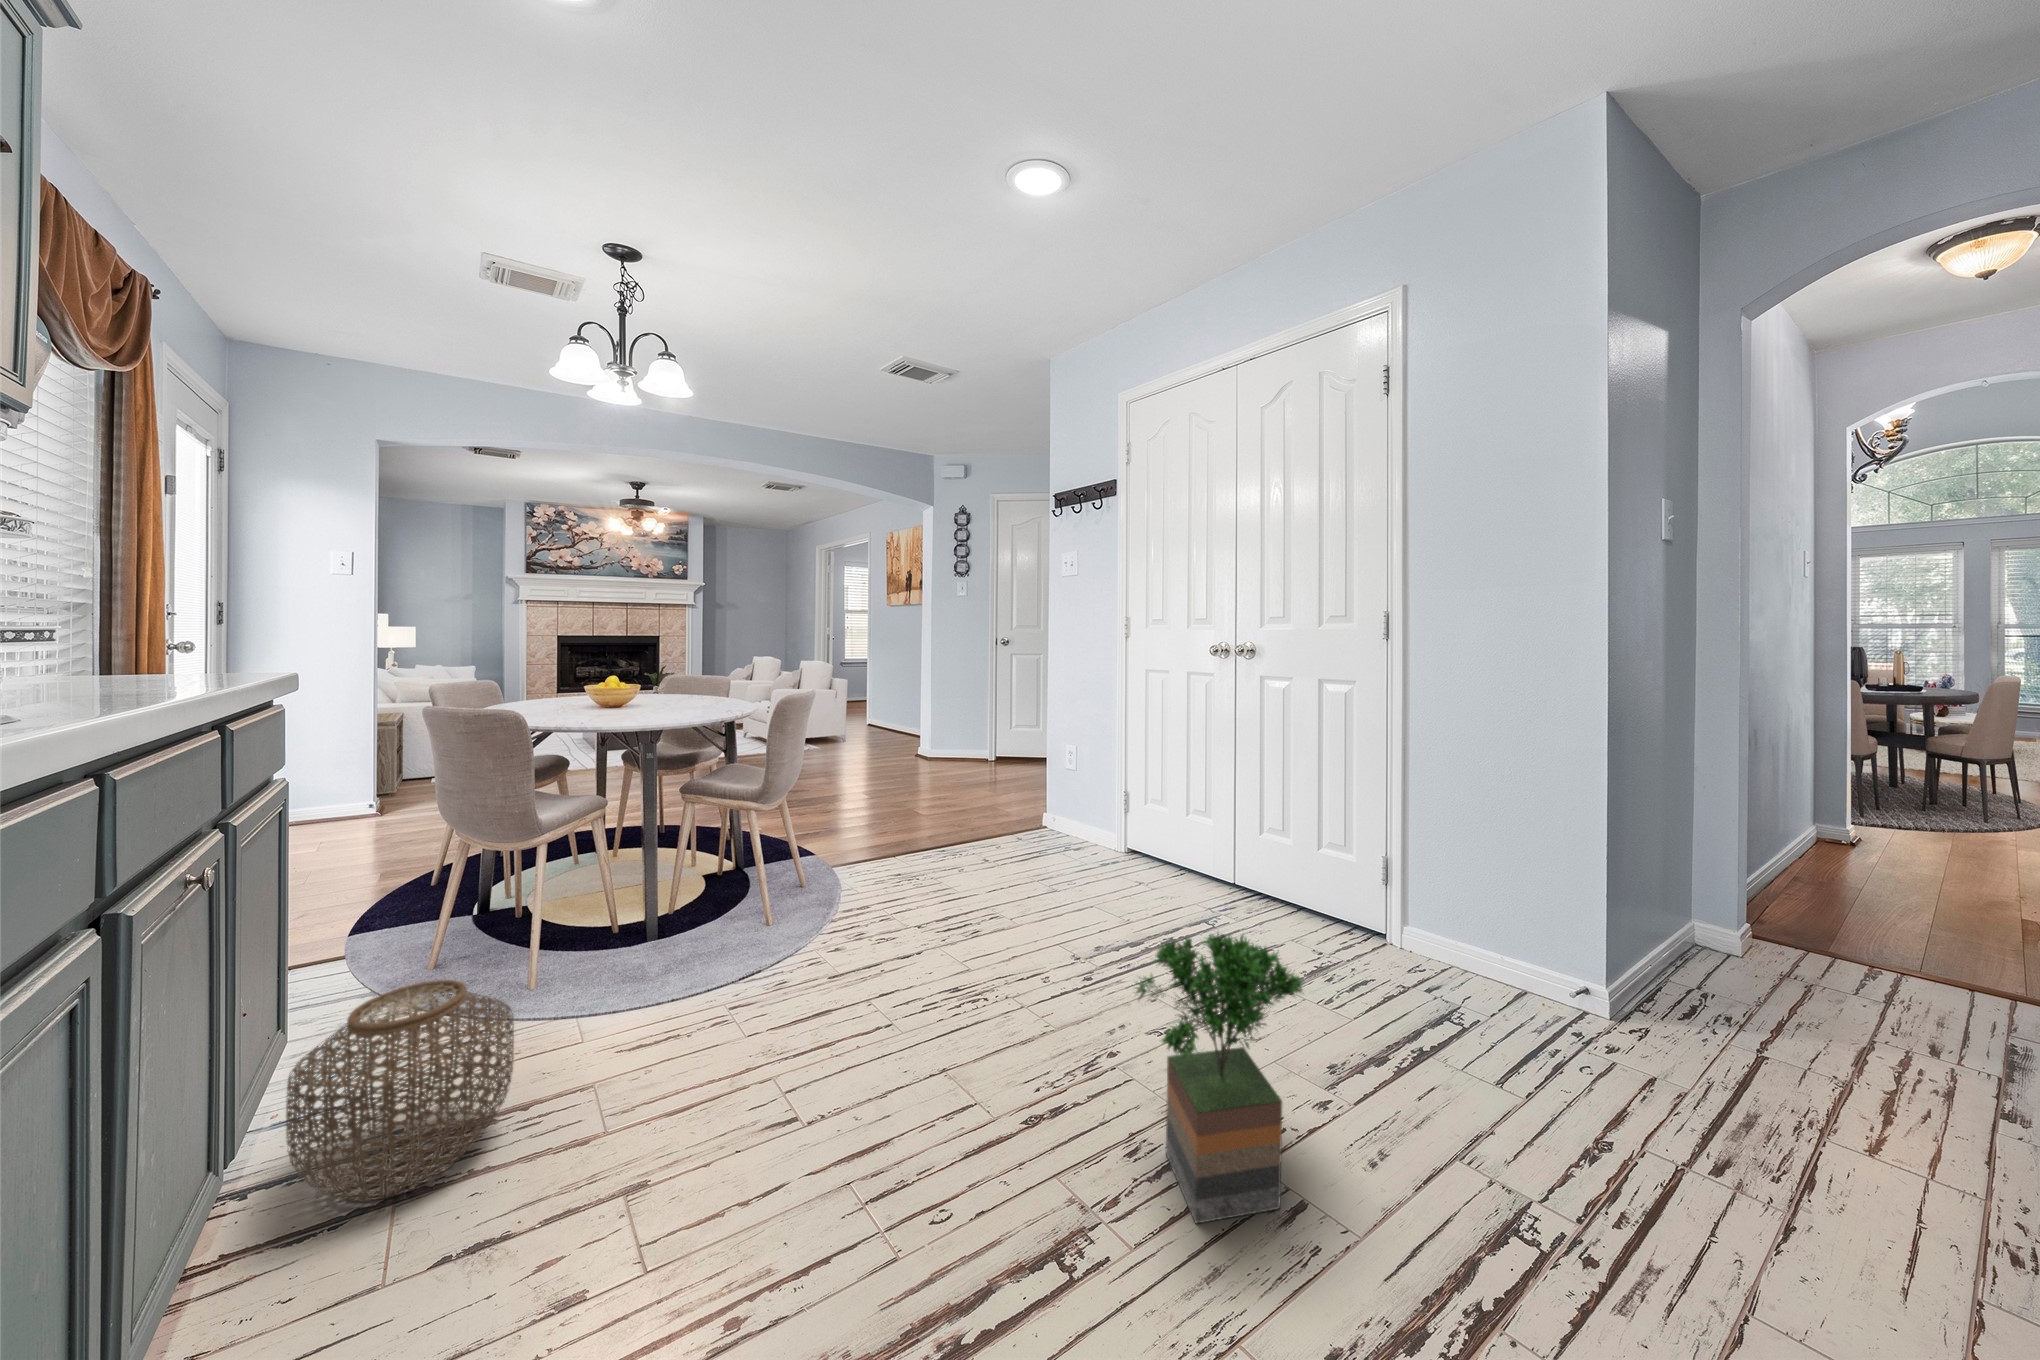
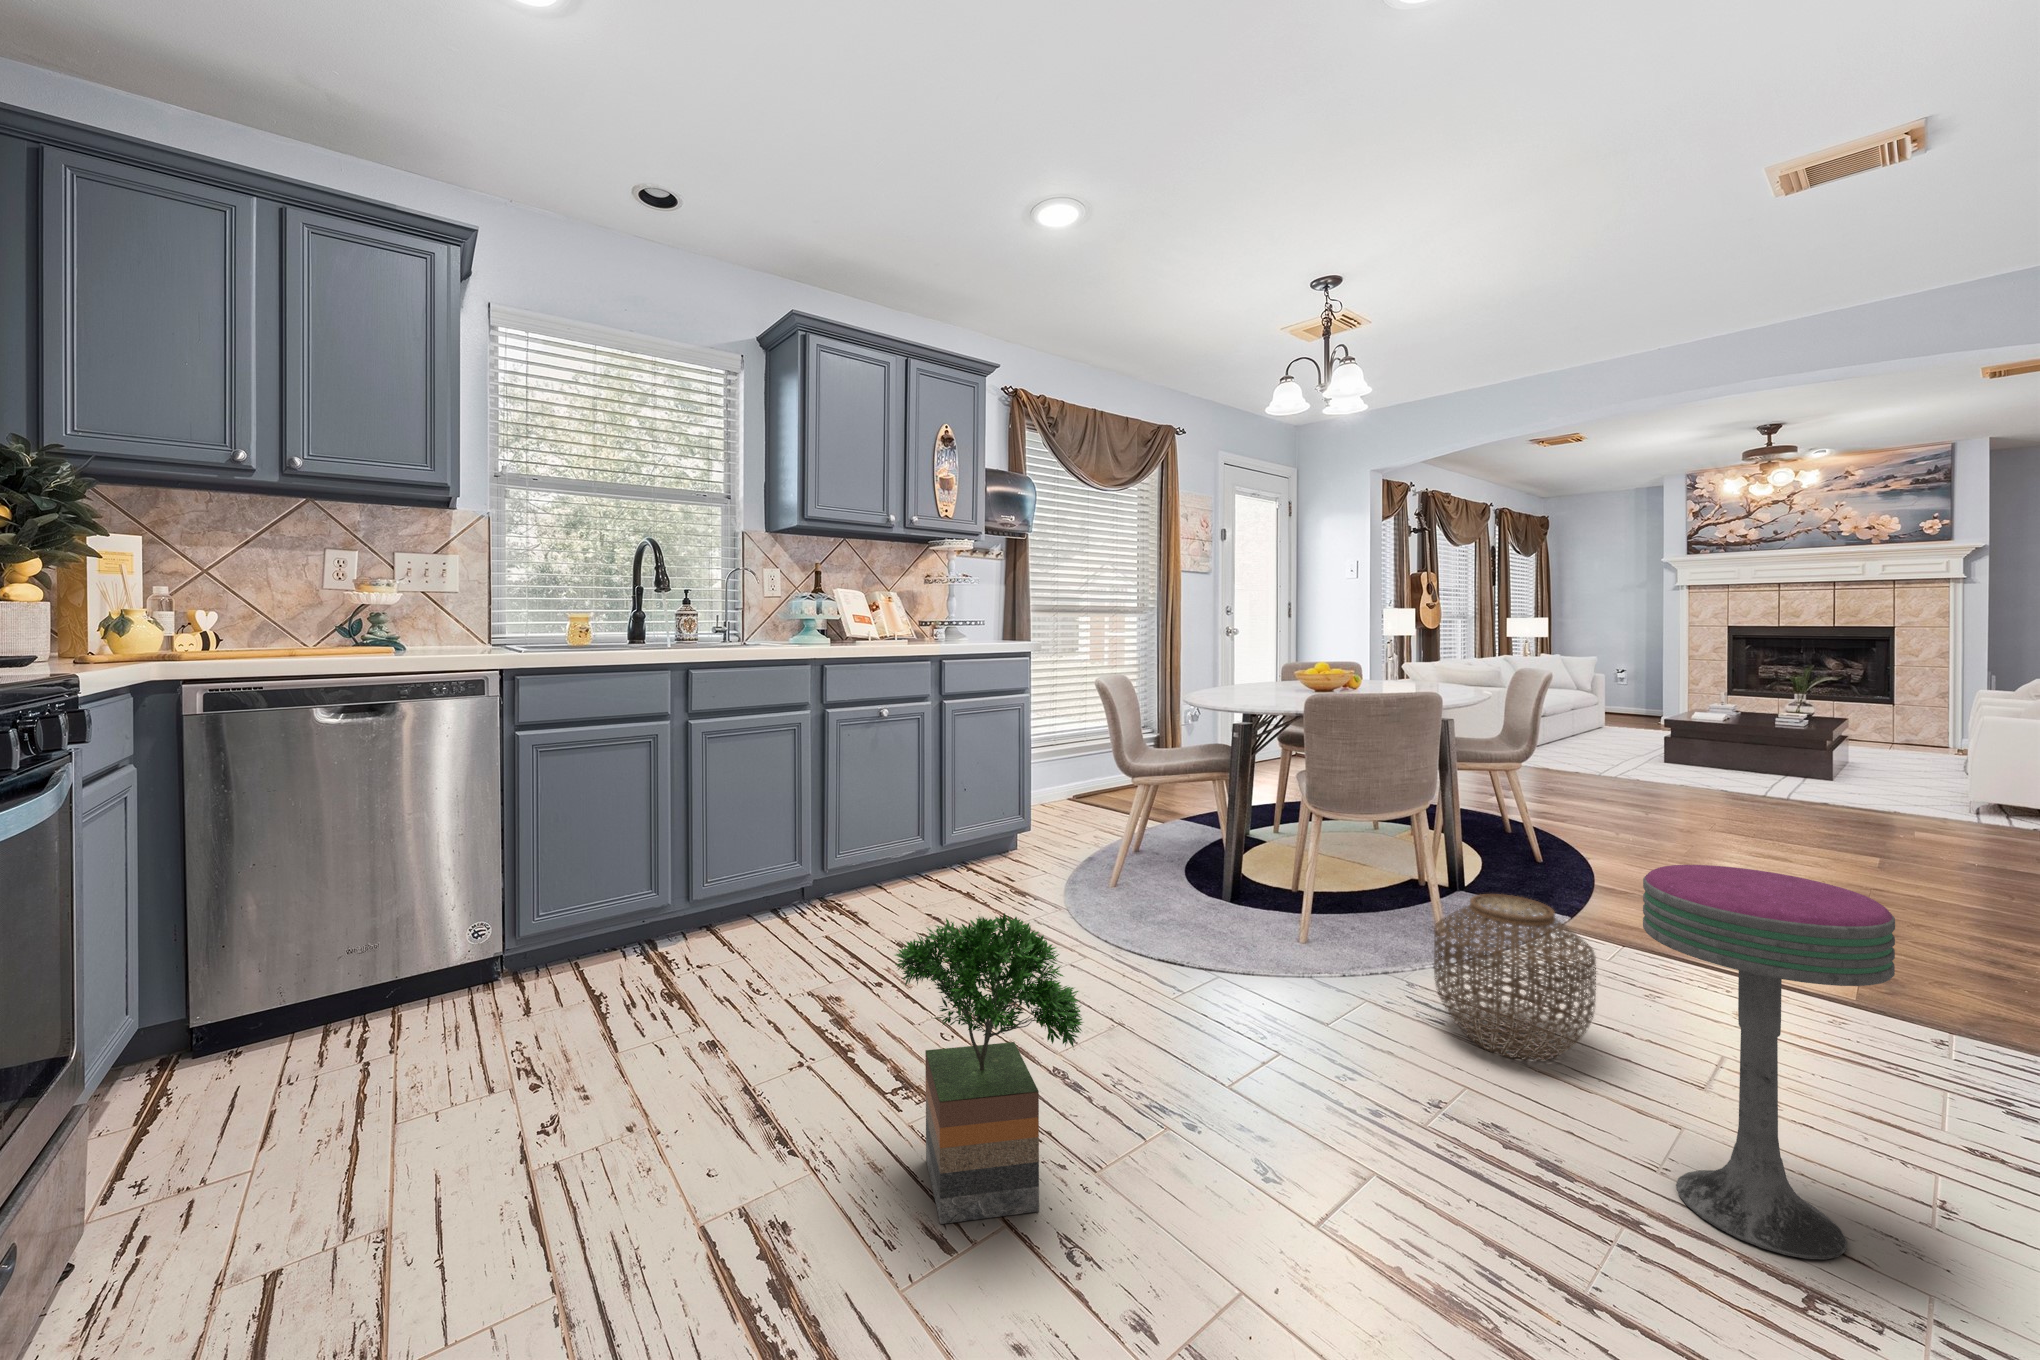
bar stool: none [1127,762,1206,921] -> present [1643,865,1895,1259]
woven basket: present [286,980,514,1201] -> present [1434,894,1596,1061]

